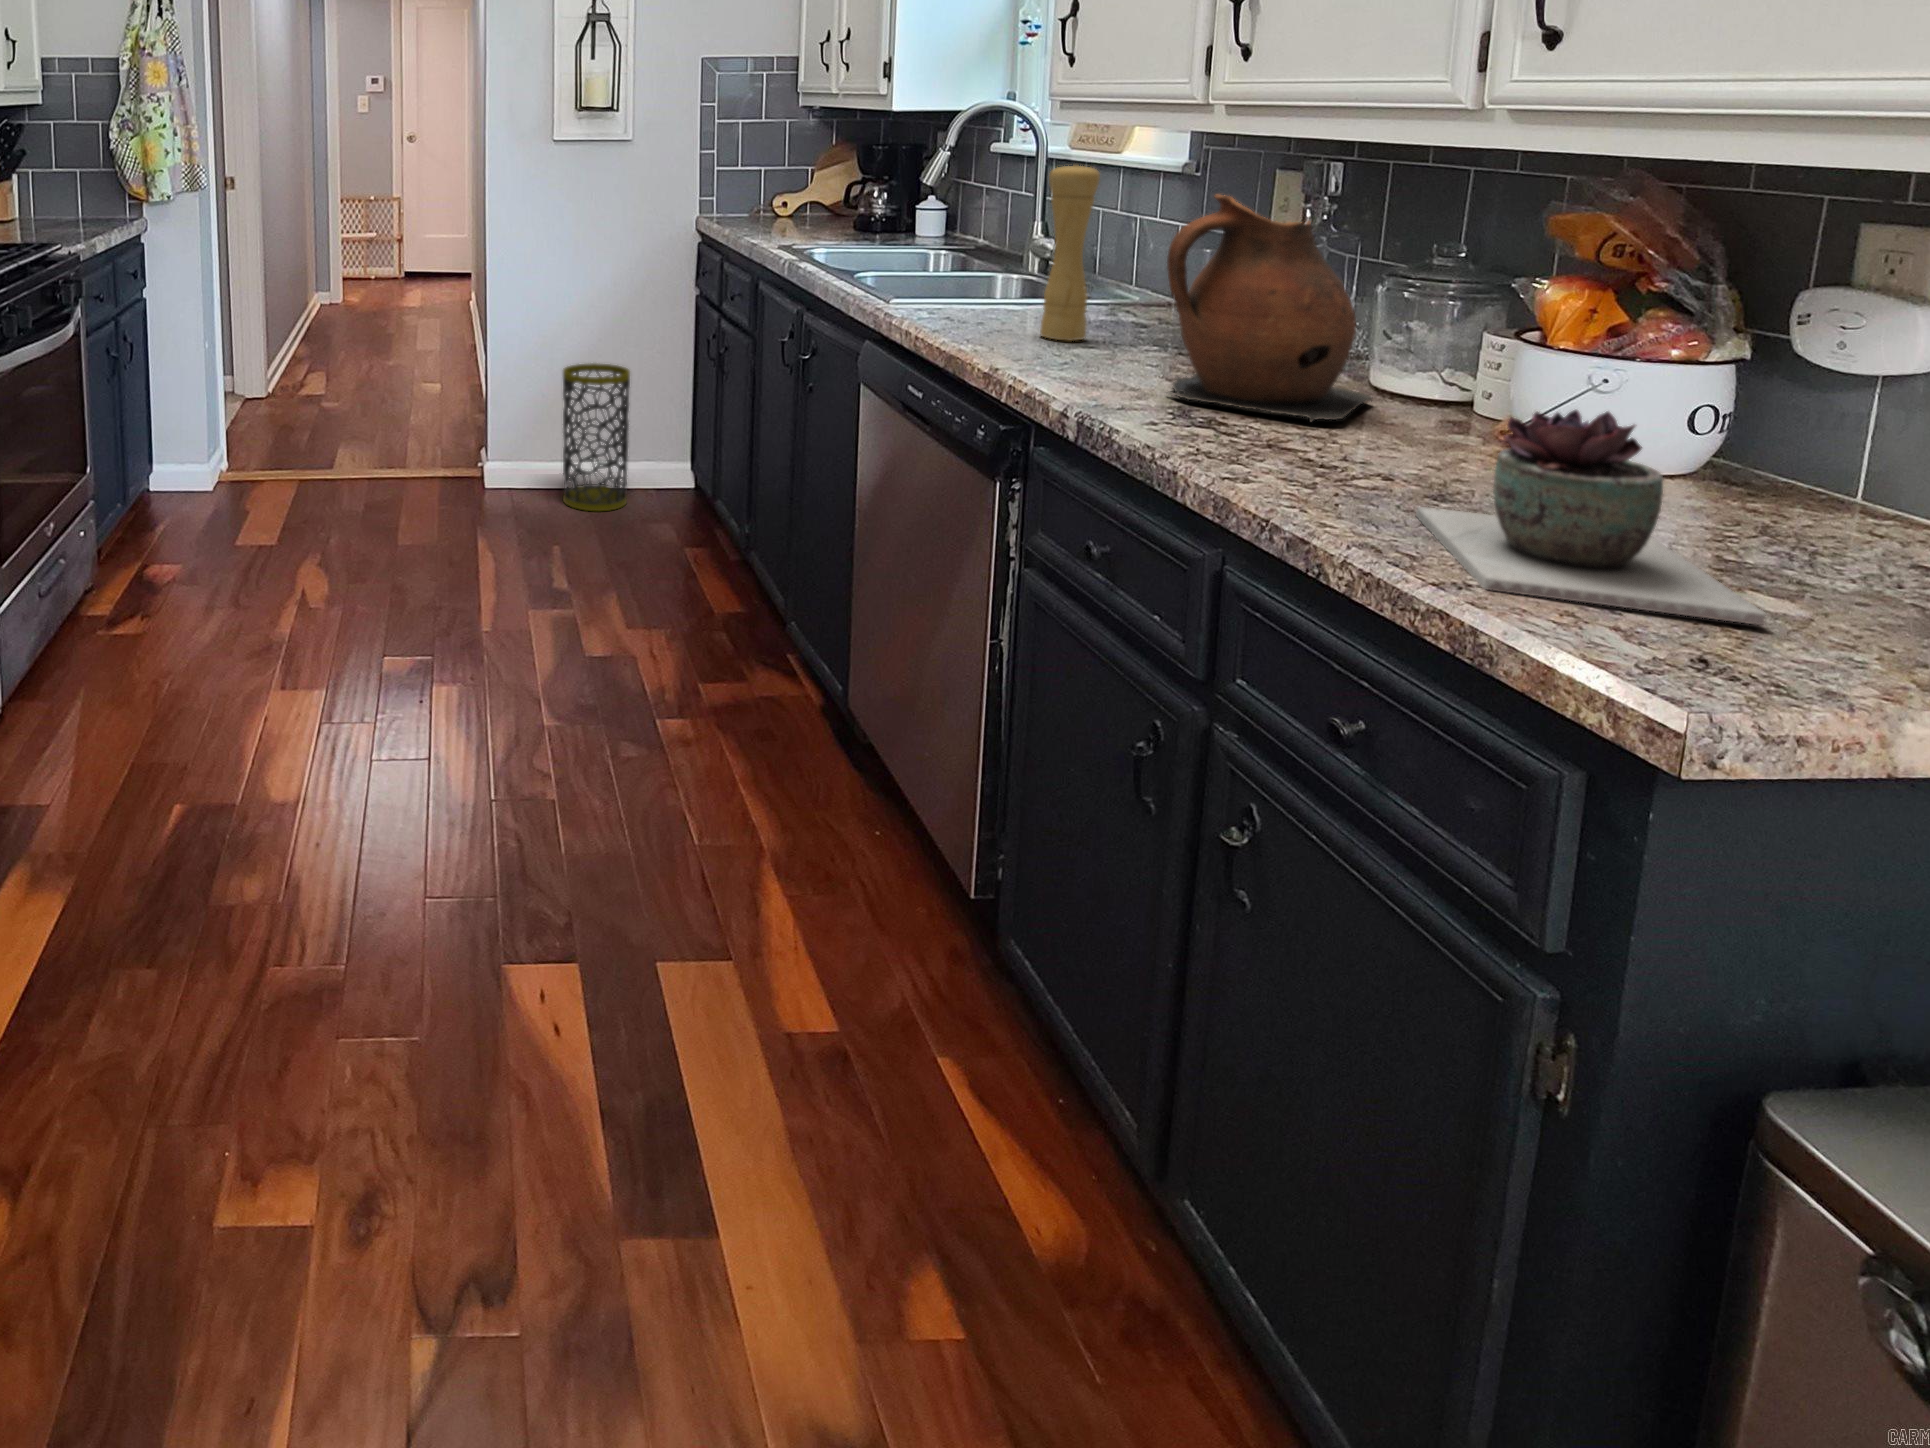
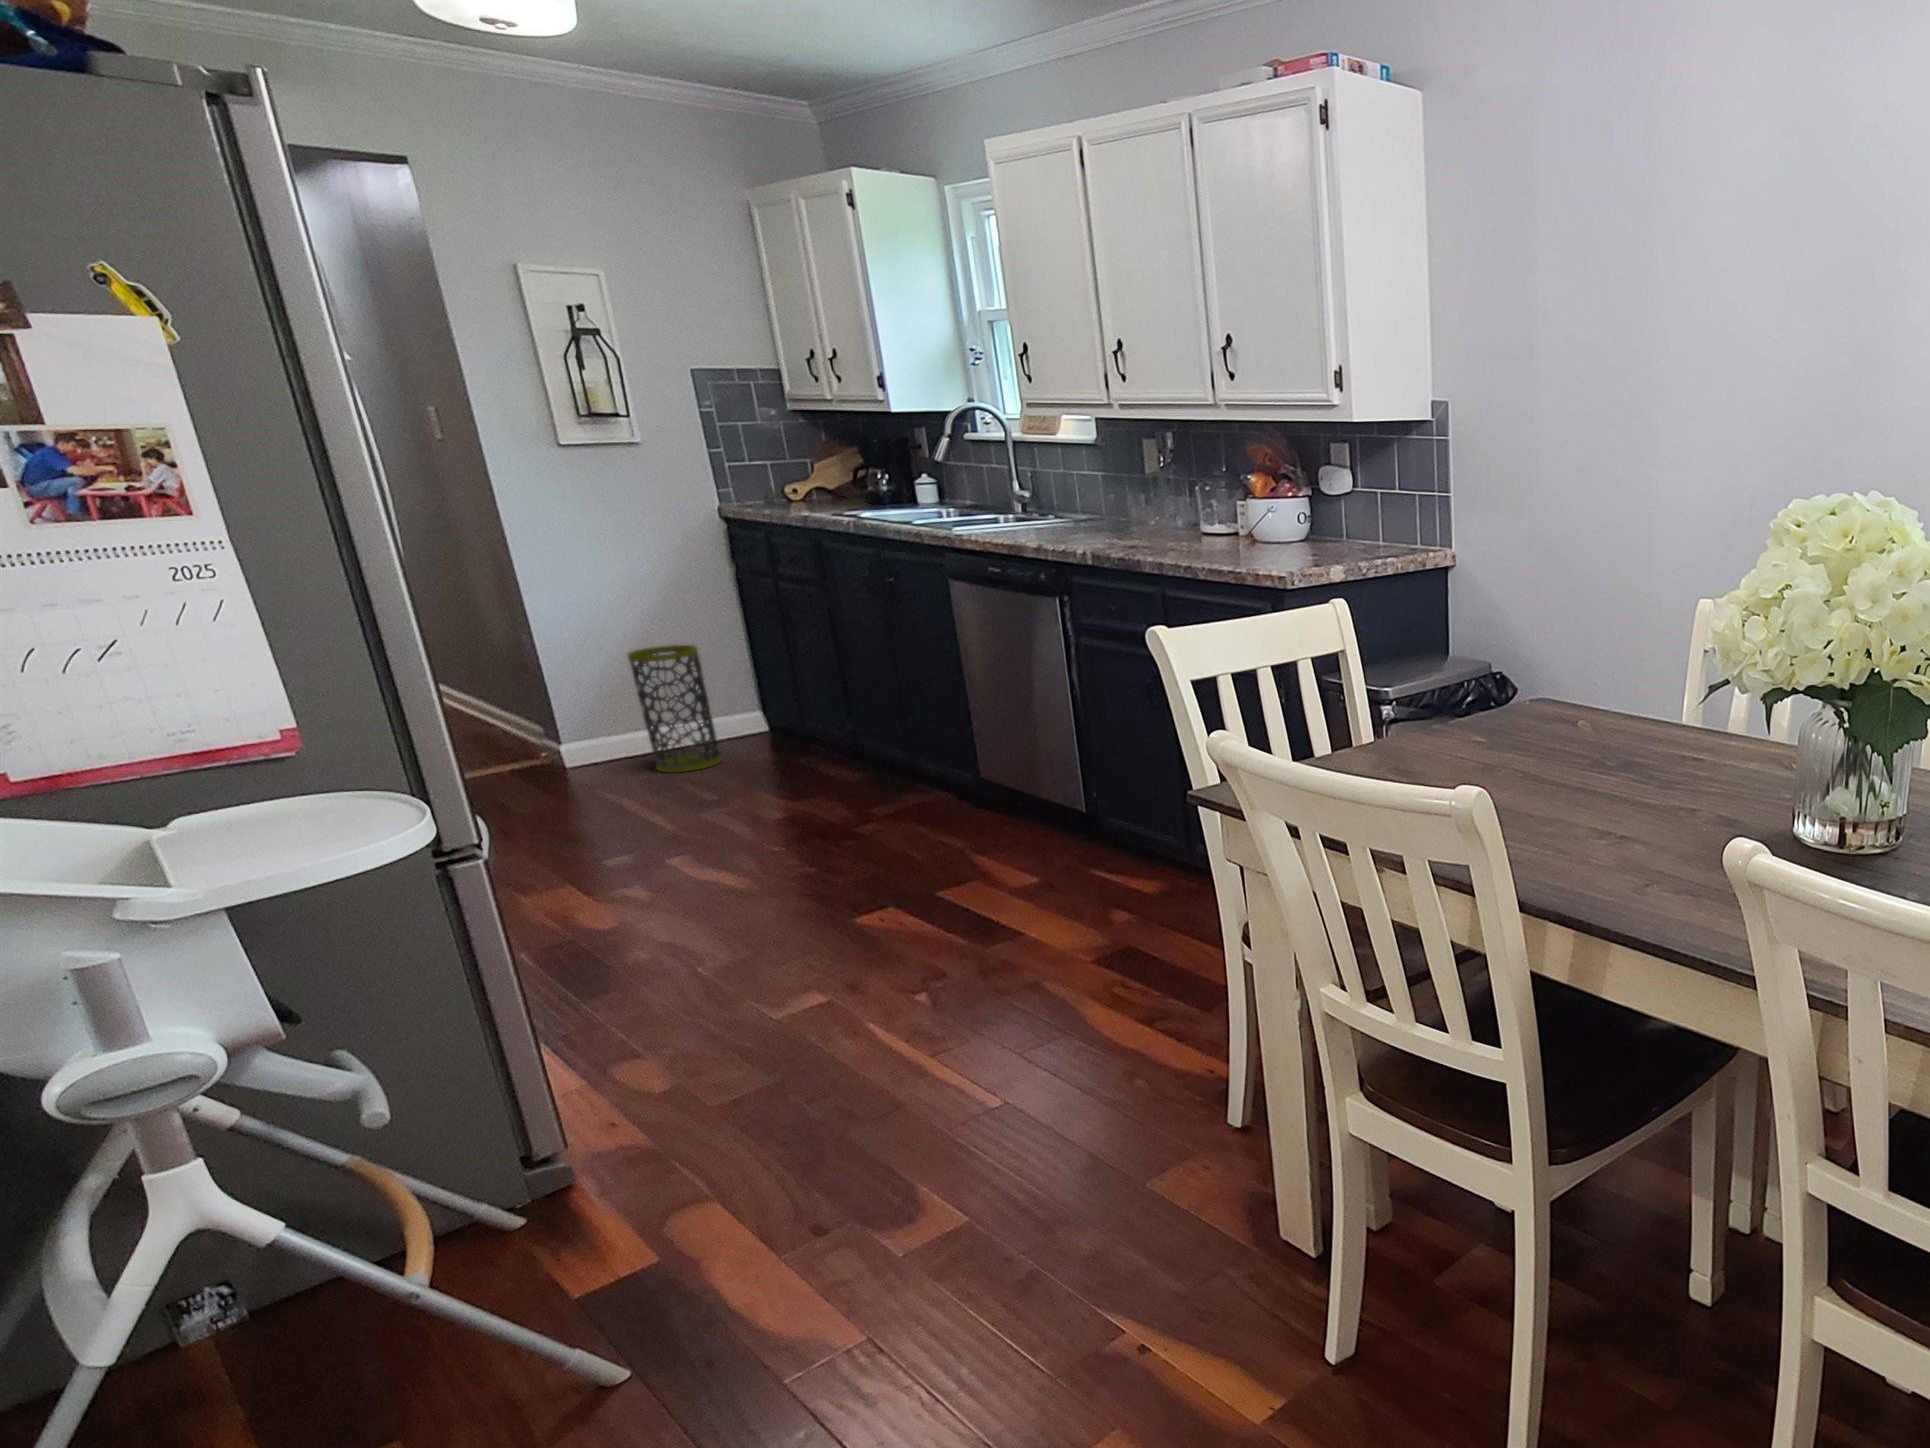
pepper mill: present [1040,163,1100,341] -> none [1040,437,1076,536]
ceramic pitcher: present [1167,195,1372,422] -> none [1113,446,1204,544]
succulent plant: present [1416,410,1766,625] -> none [1222,505,1306,565]

